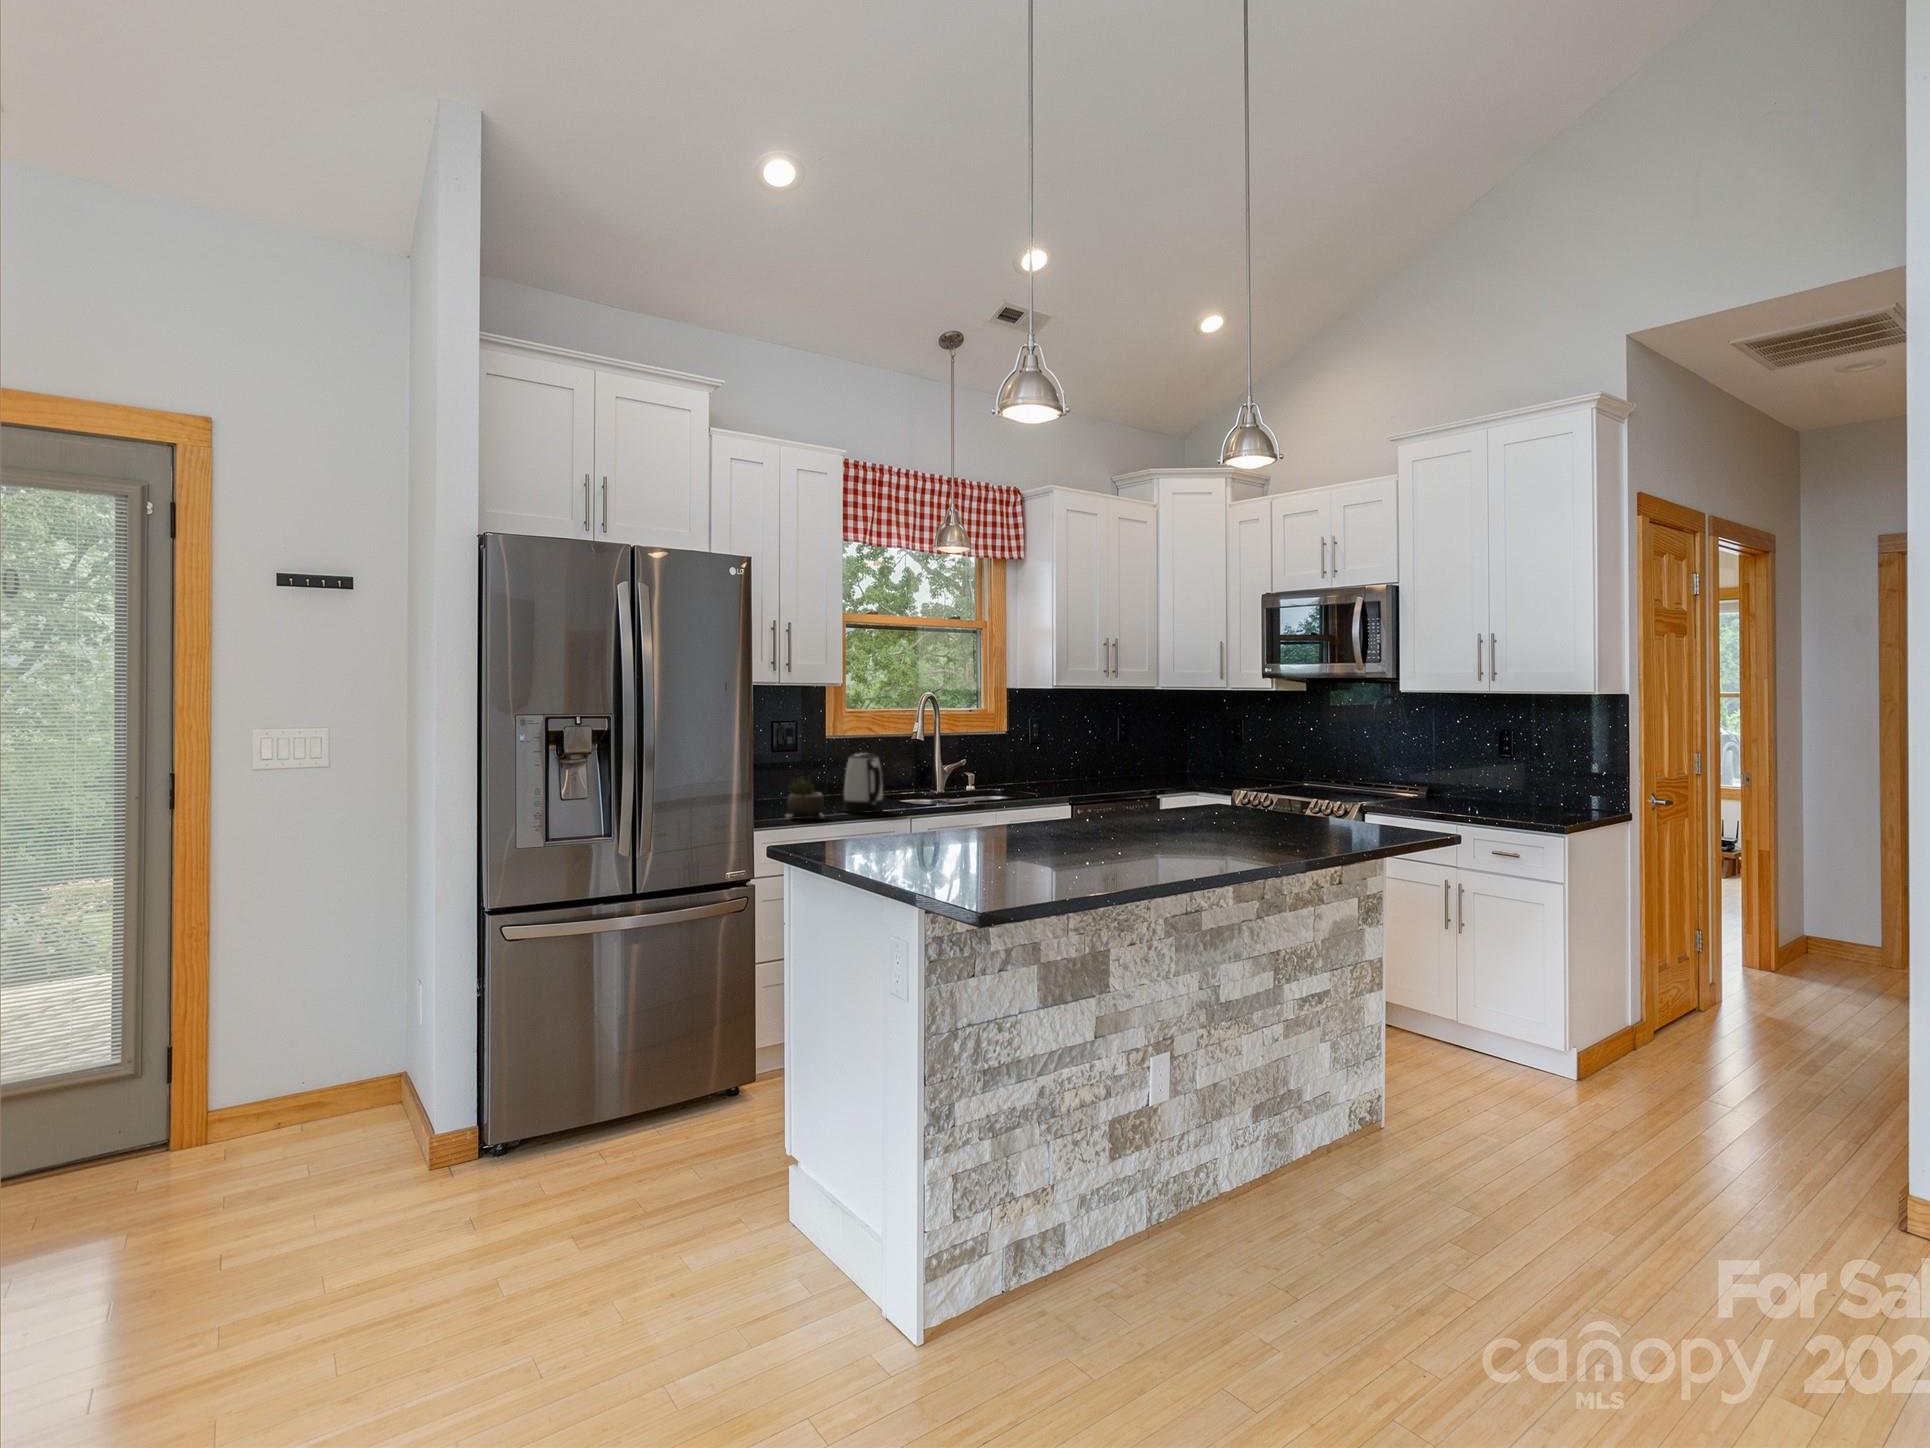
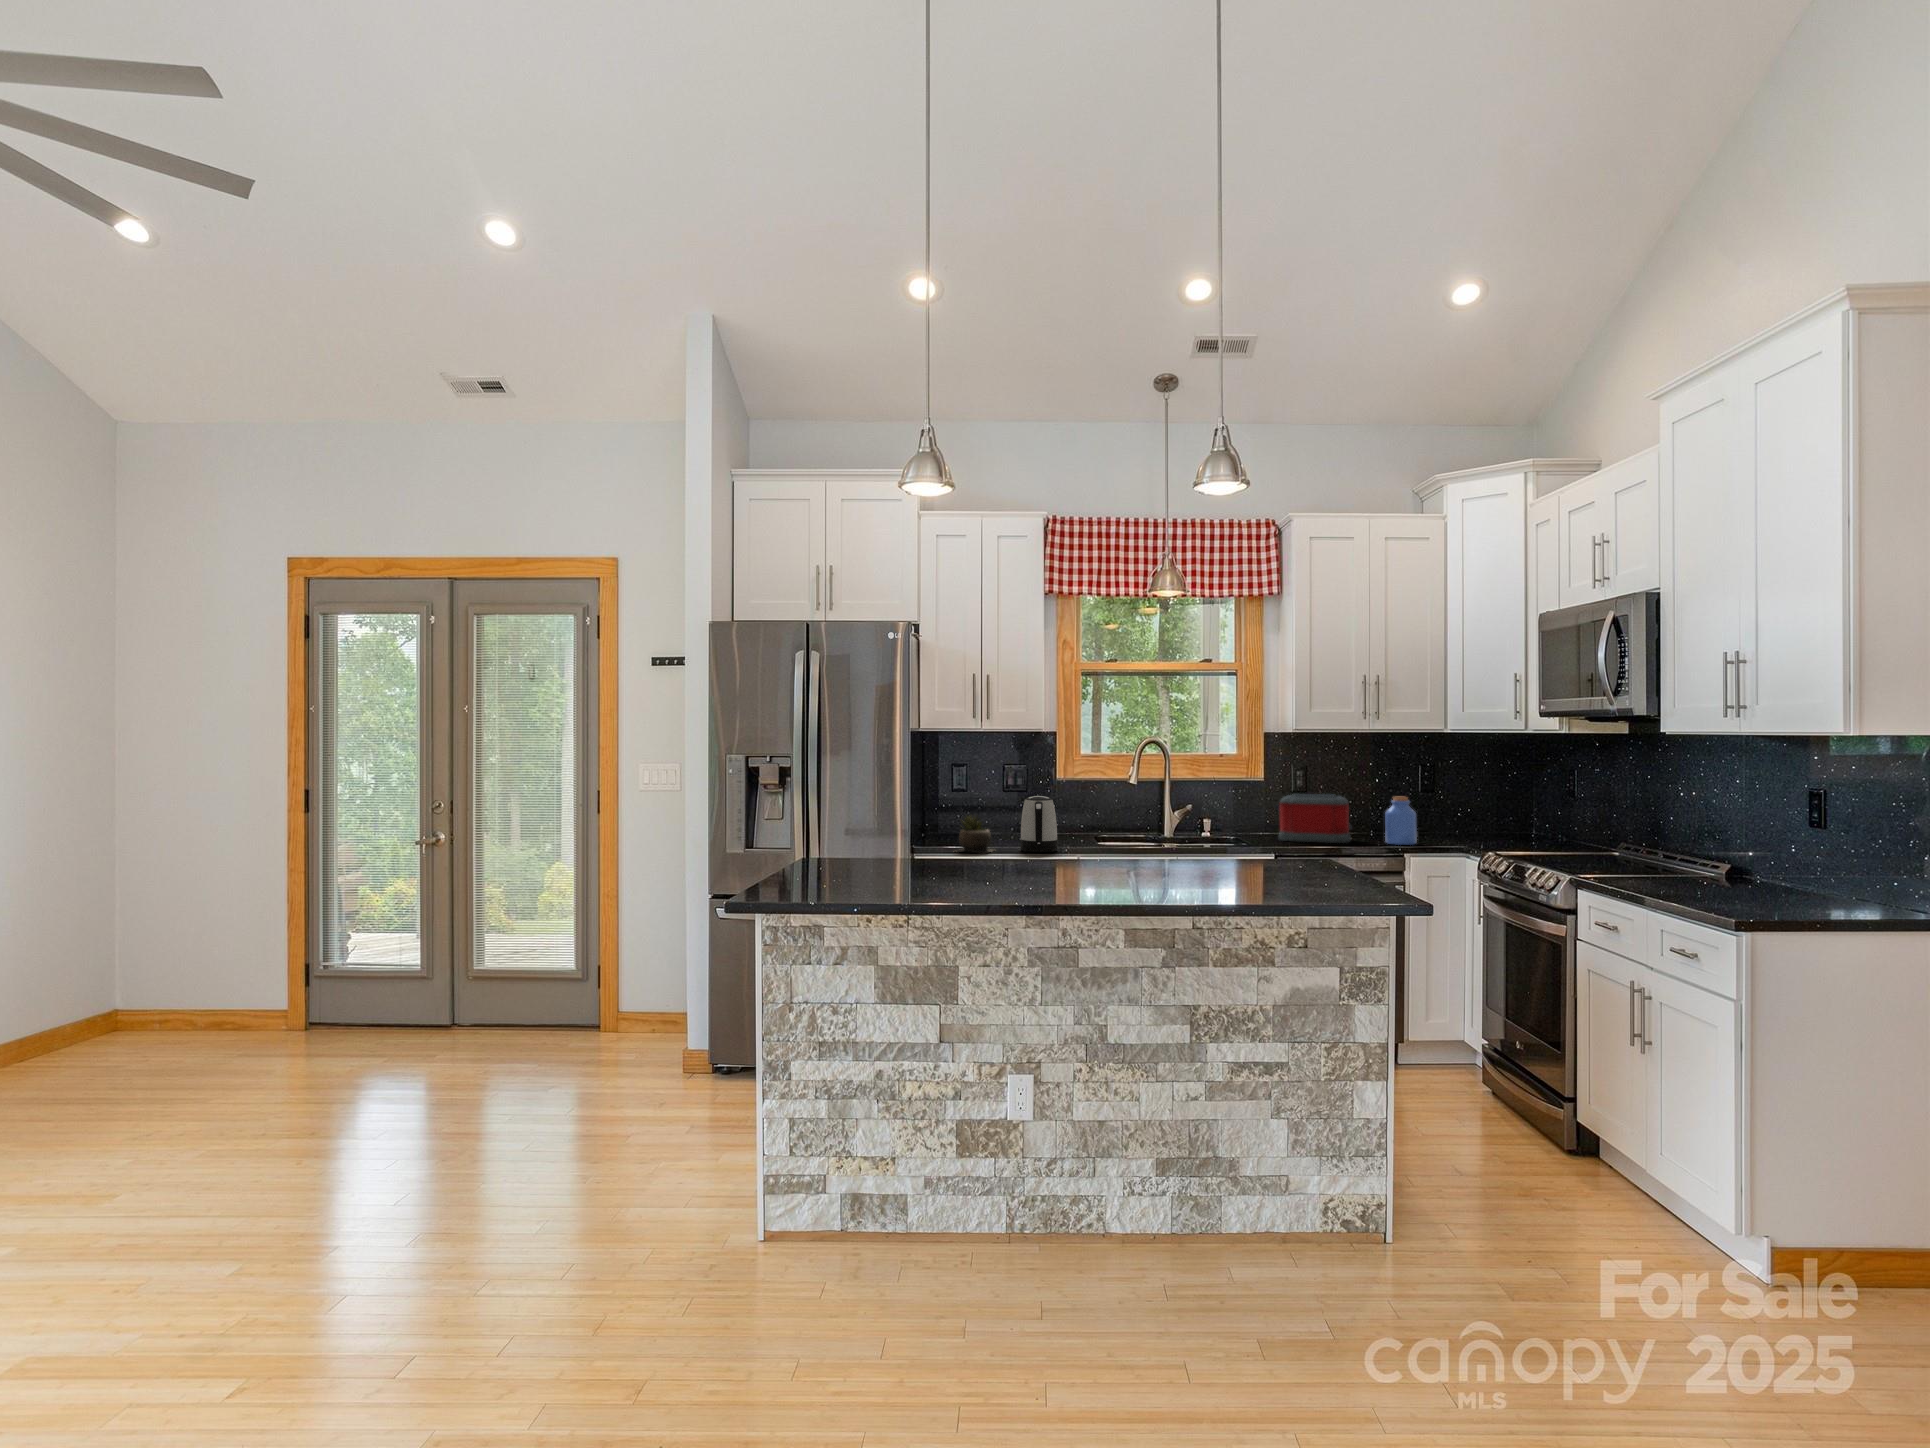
toaster: none [1003,742,1067,785] -> present [1276,794,1351,843]
jar: none [1091,742,1117,783] -> present [1385,797,1417,845]

